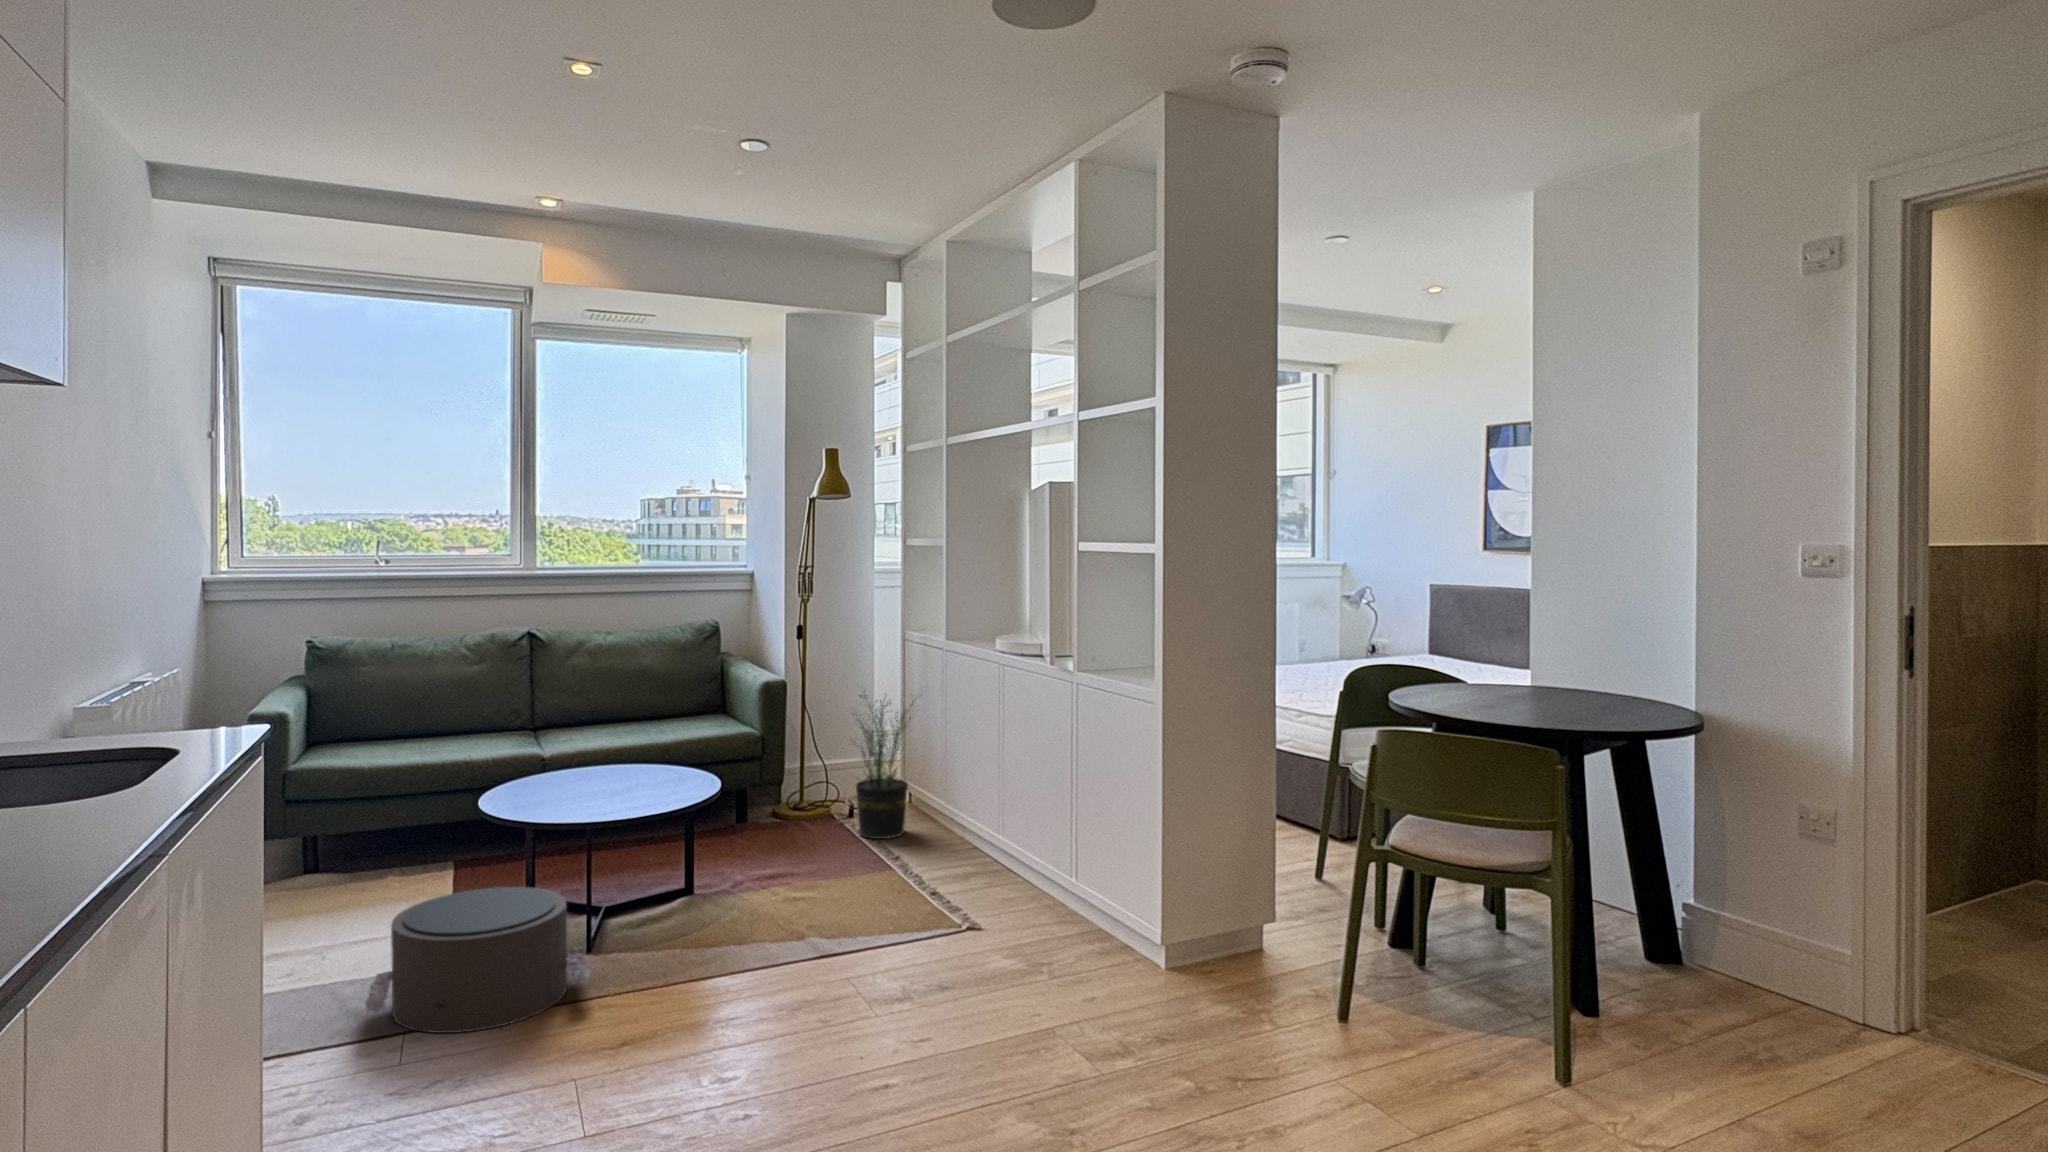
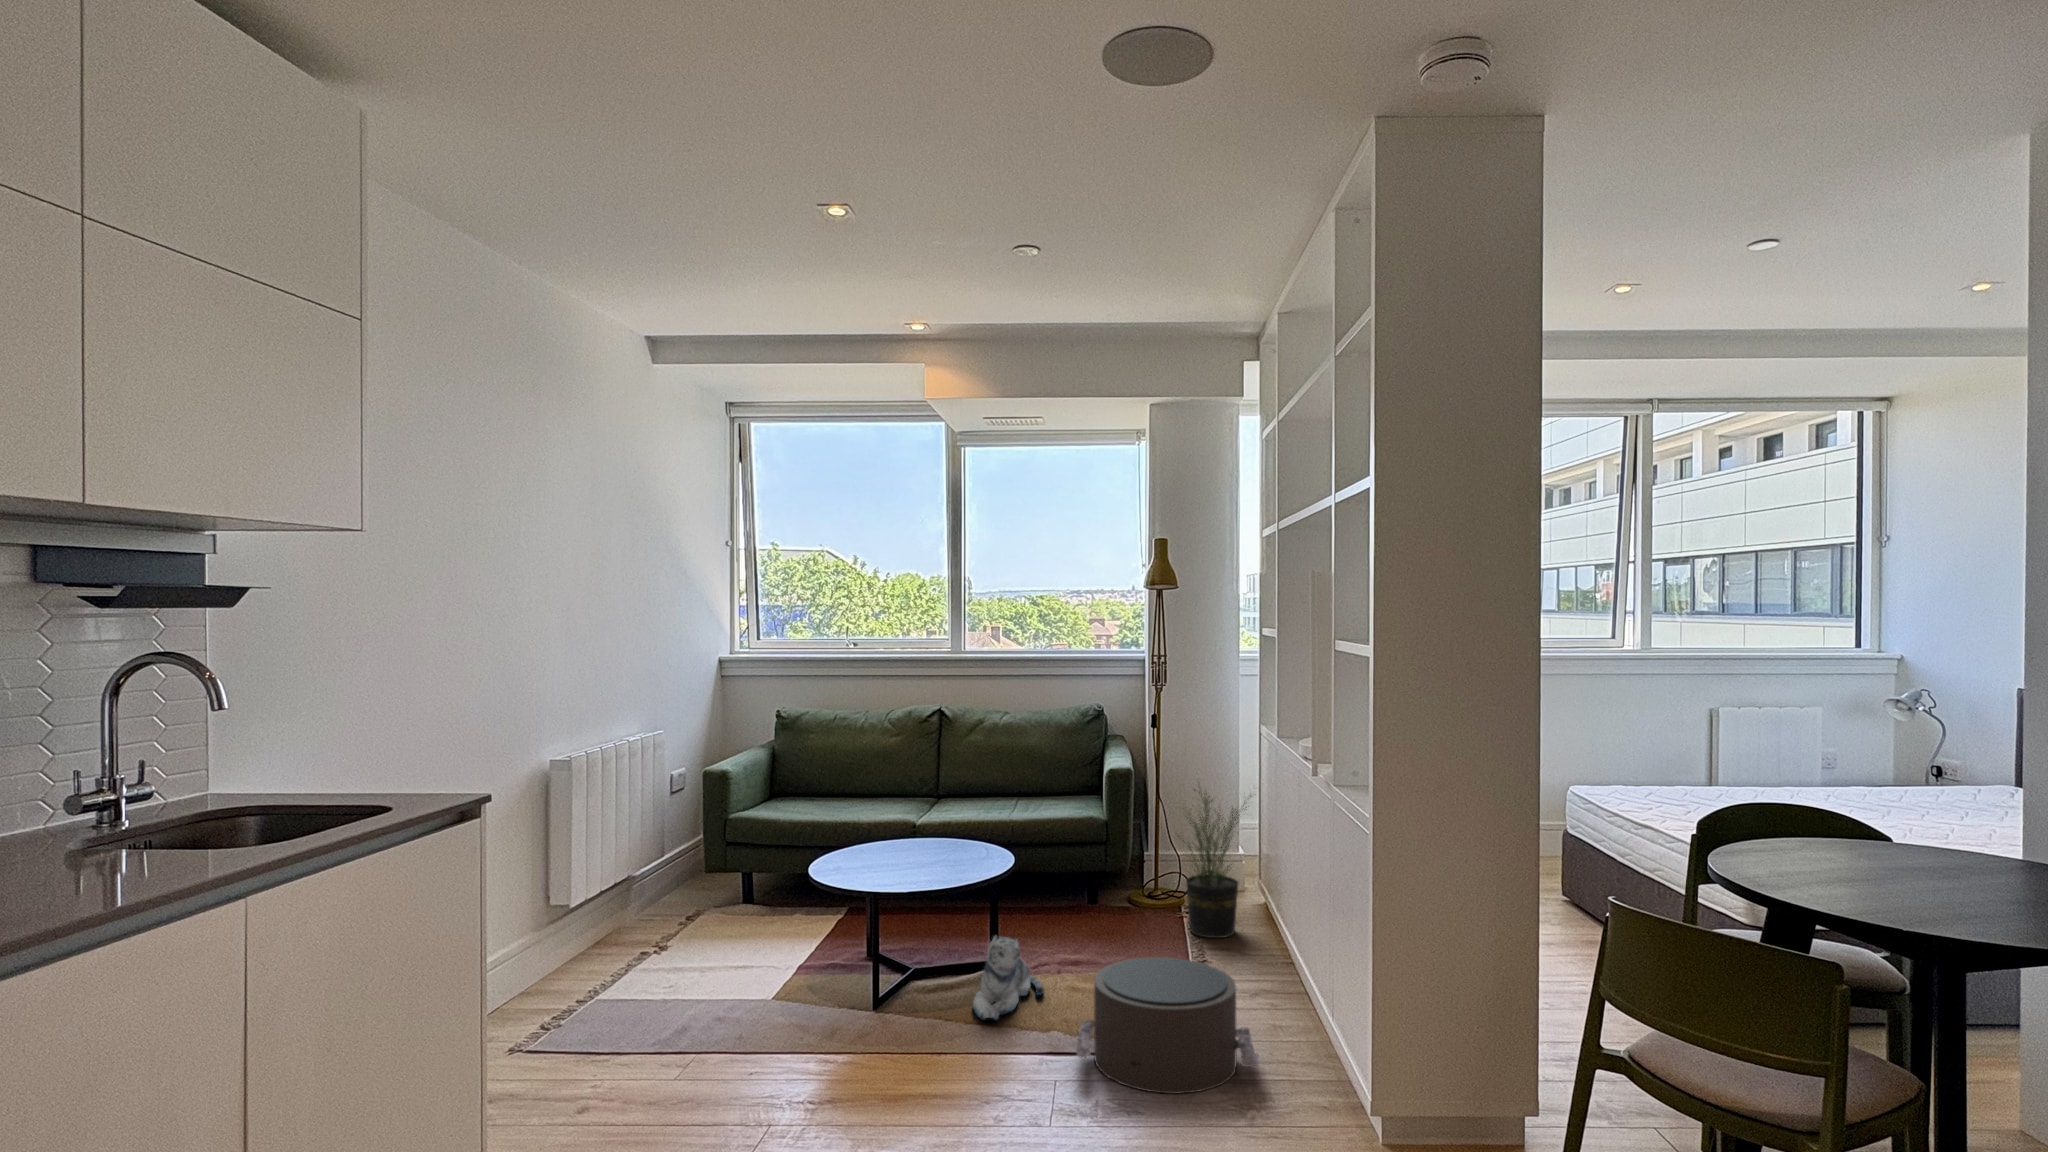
plush toy: none [697,852,769,940] -> present [973,936,1044,1020]
pouf: present [366,887,591,1033] -> present [1076,957,1259,1094]

